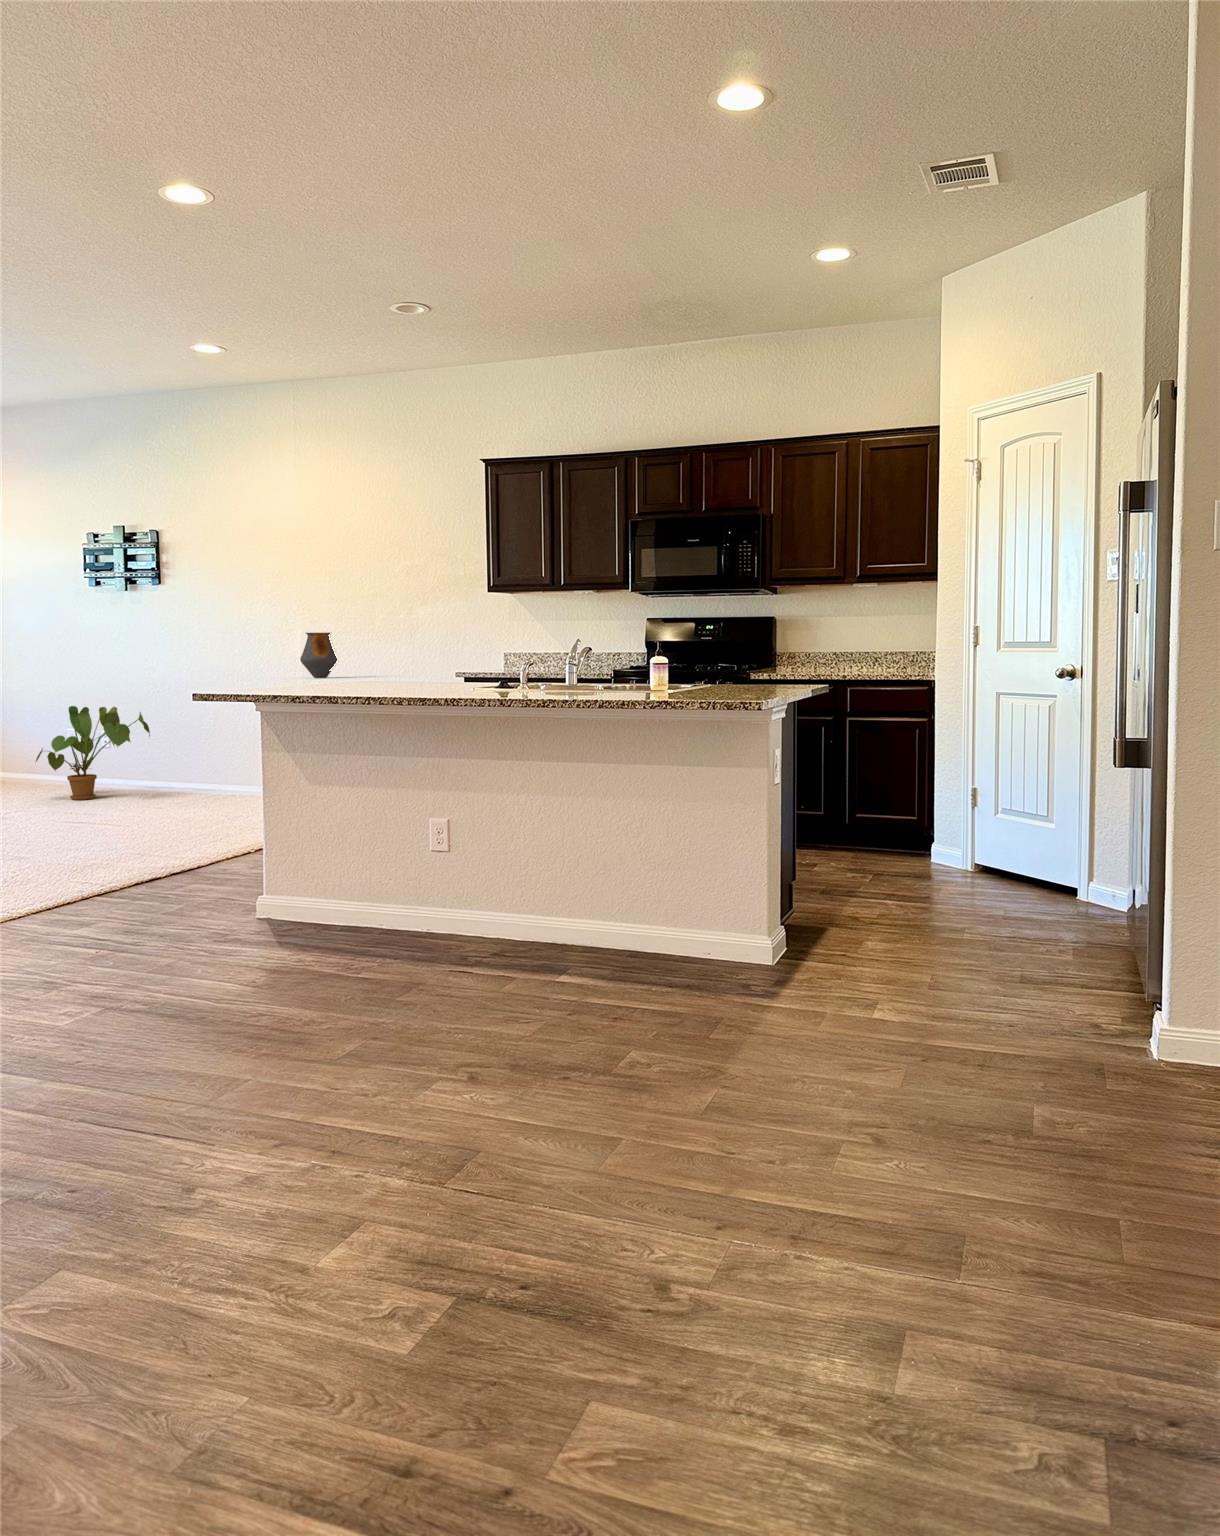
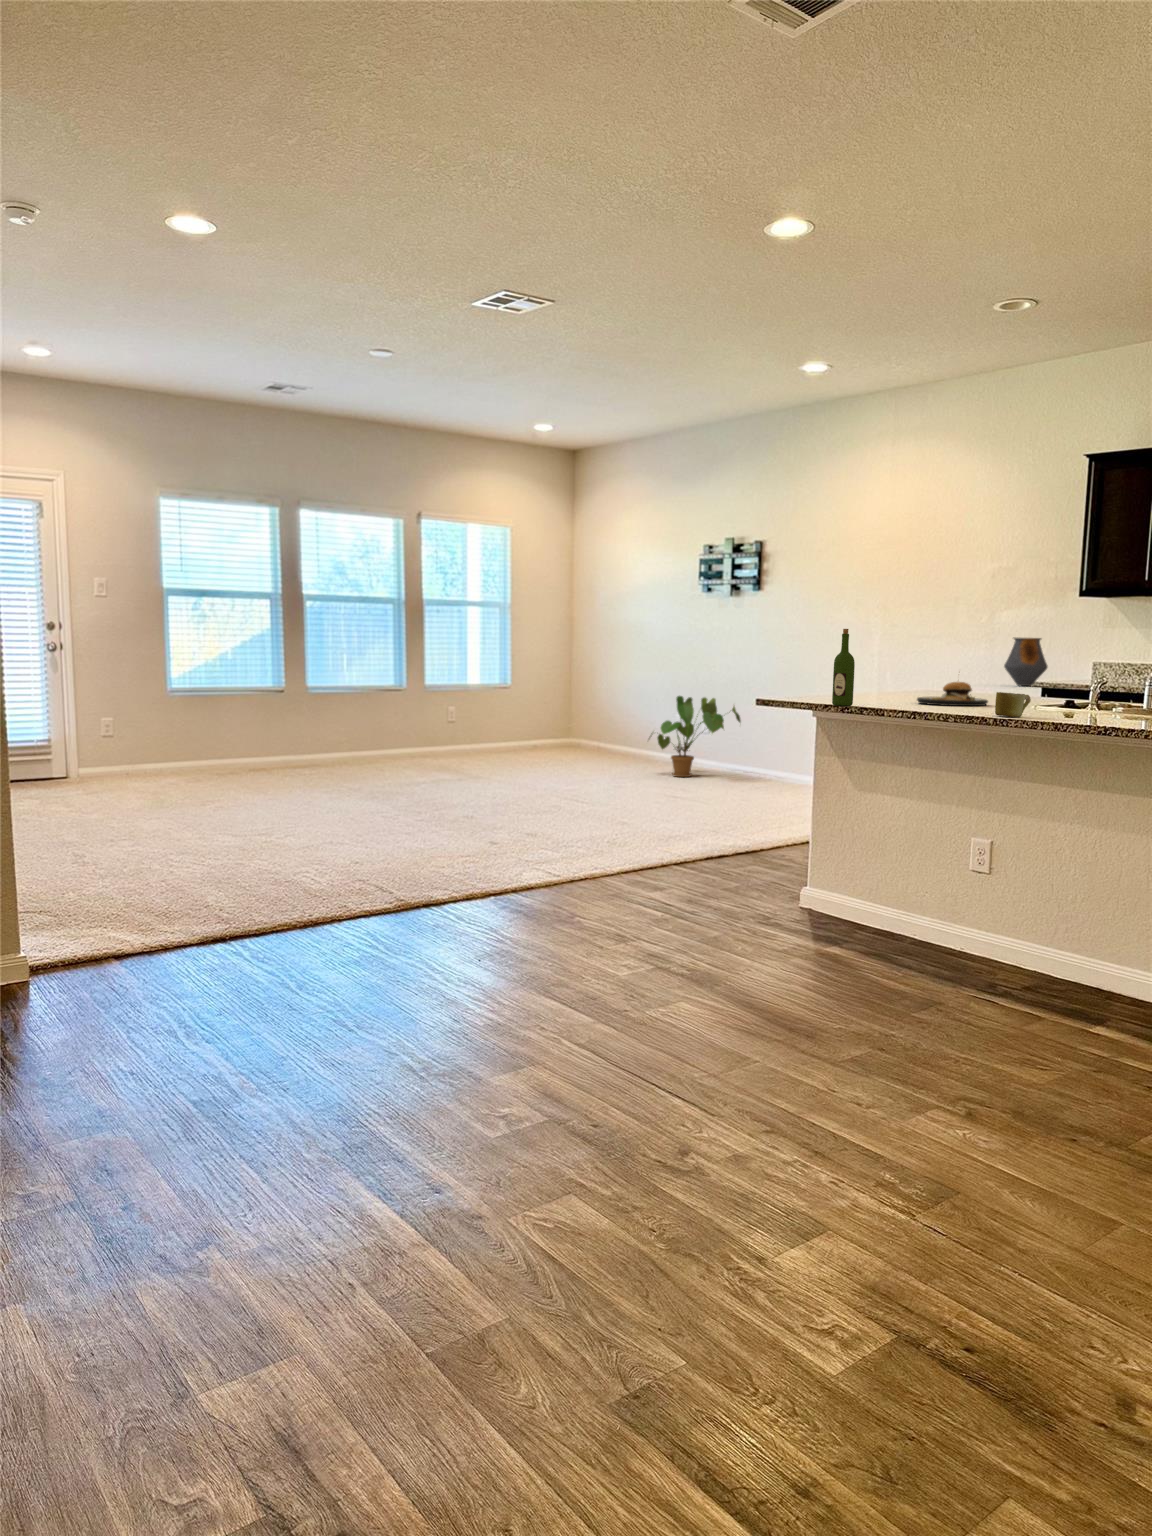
wine bottle: none [273,615,297,696] -> present [832,629,855,706]
vase: present [300,633,337,678] -> present [1004,638,1047,686]
plate: none [359,655,428,692] -> present [917,681,988,706]
mug: none [443,673,474,696] -> present [995,692,1031,717]

